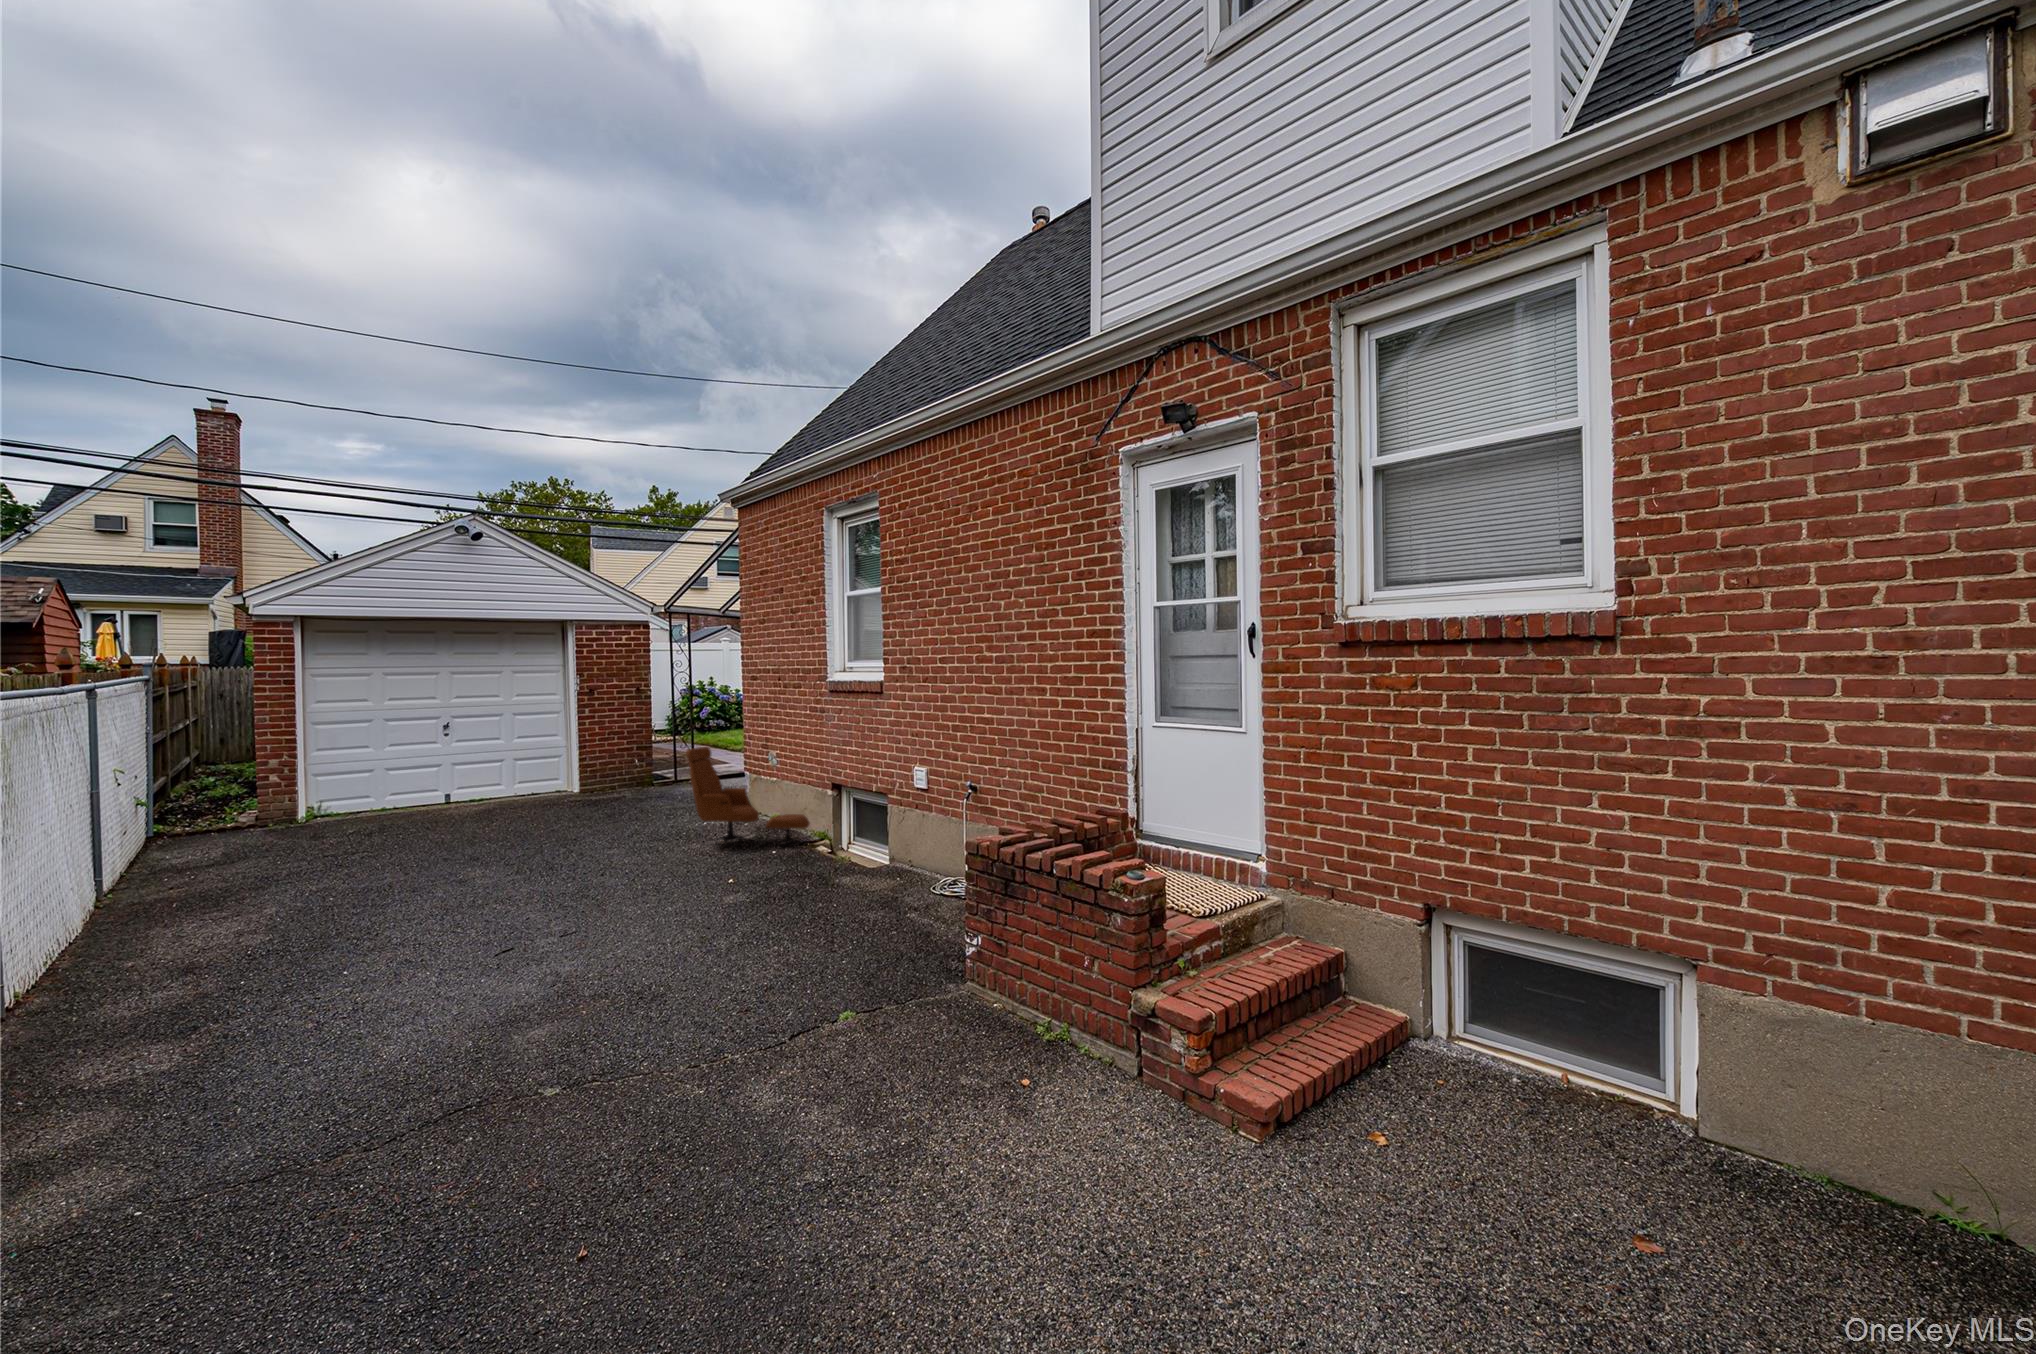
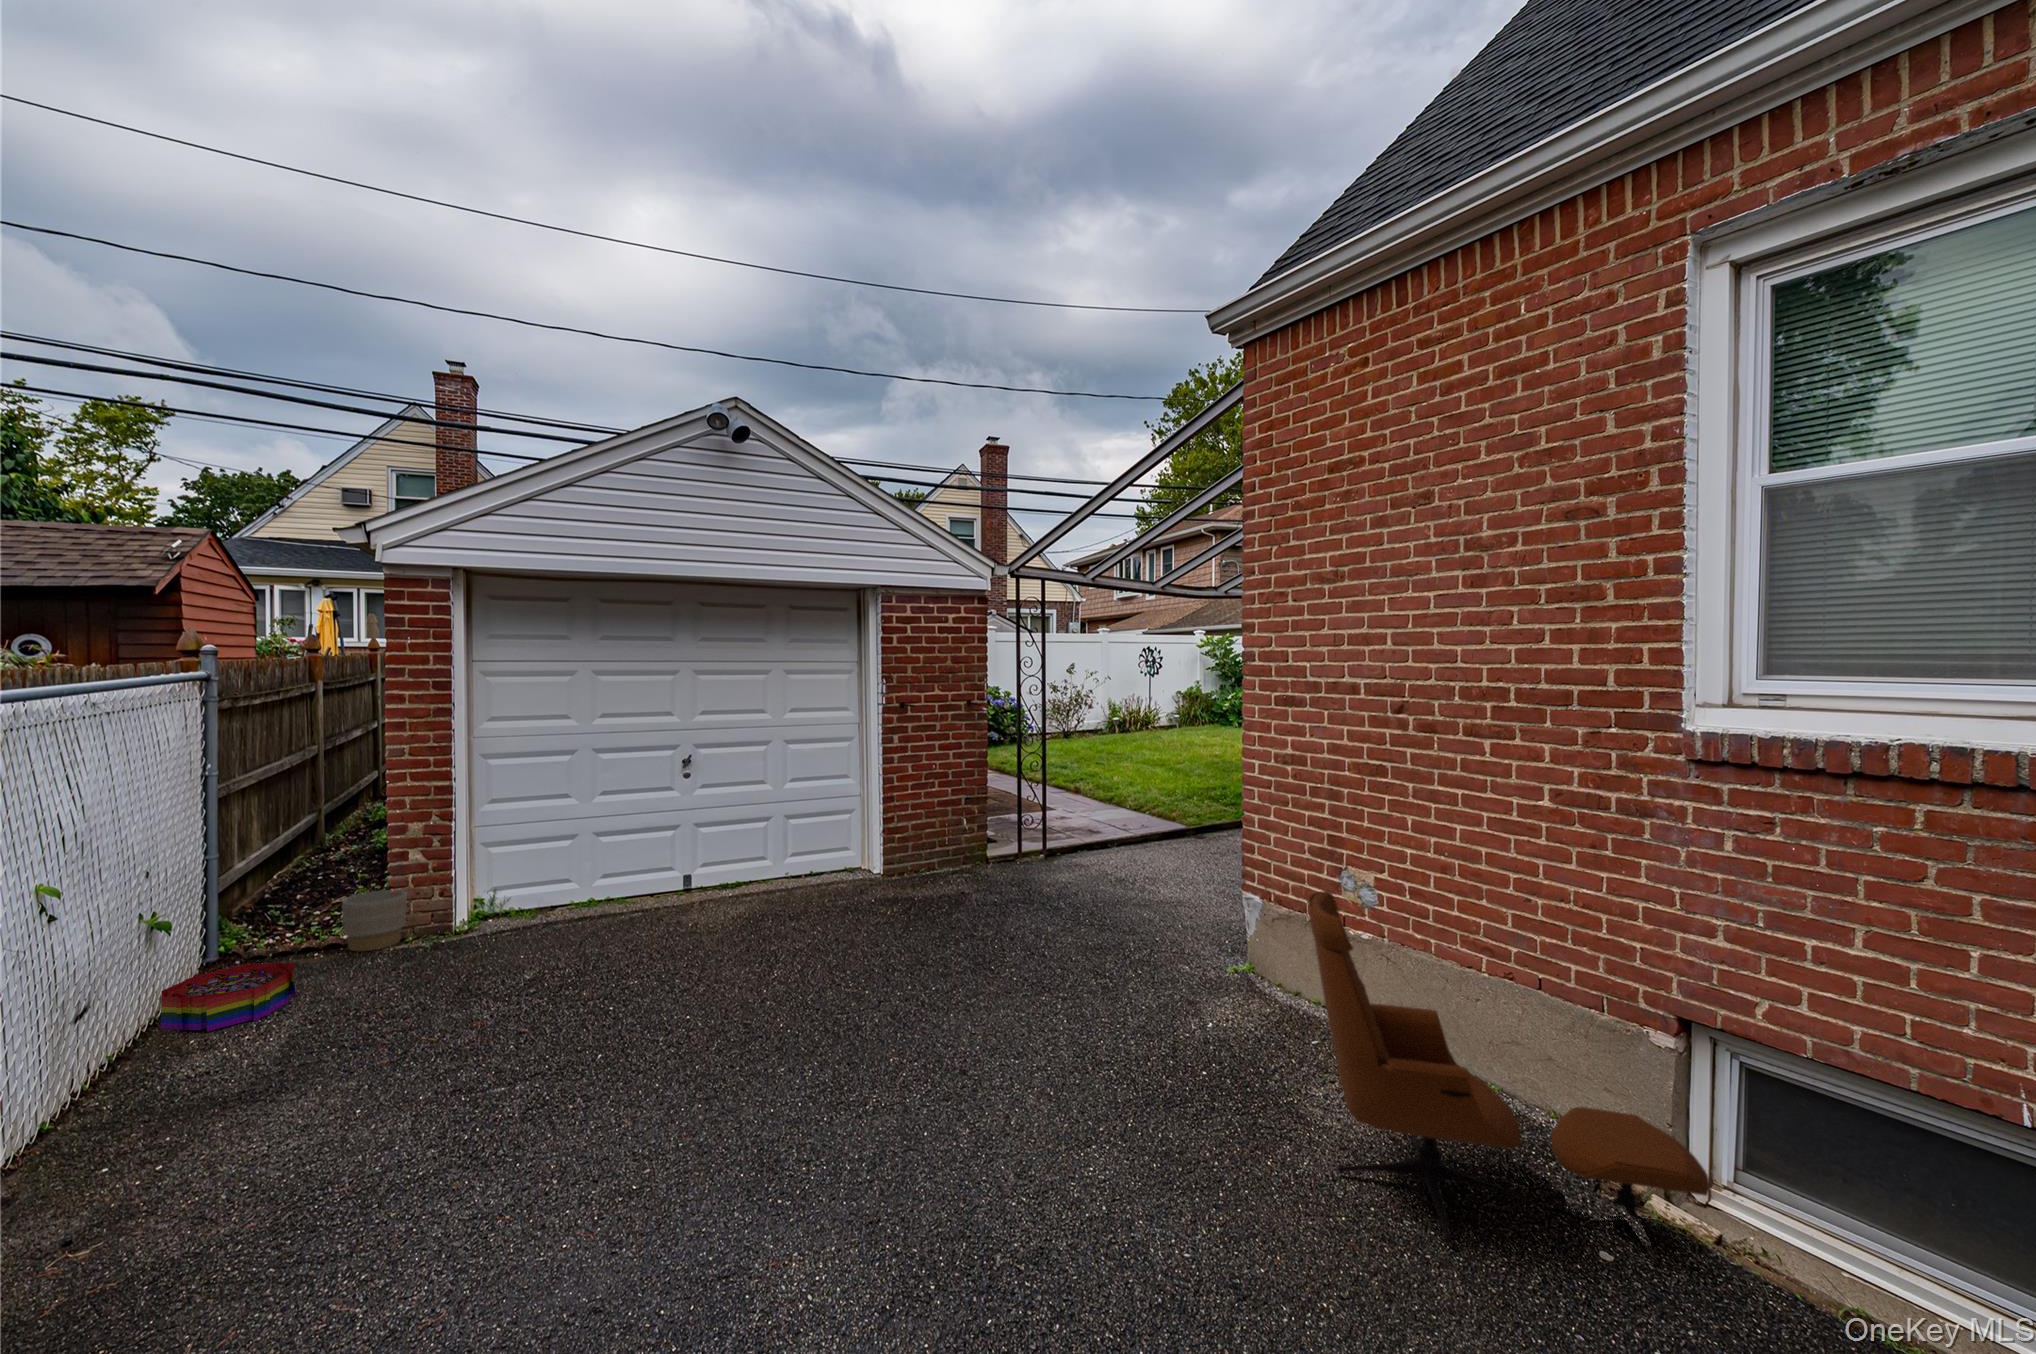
planter: none [229,800,269,831] -> present [342,890,407,952]
storage bin: none [148,826,220,853] -> present [161,962,296,1031]

